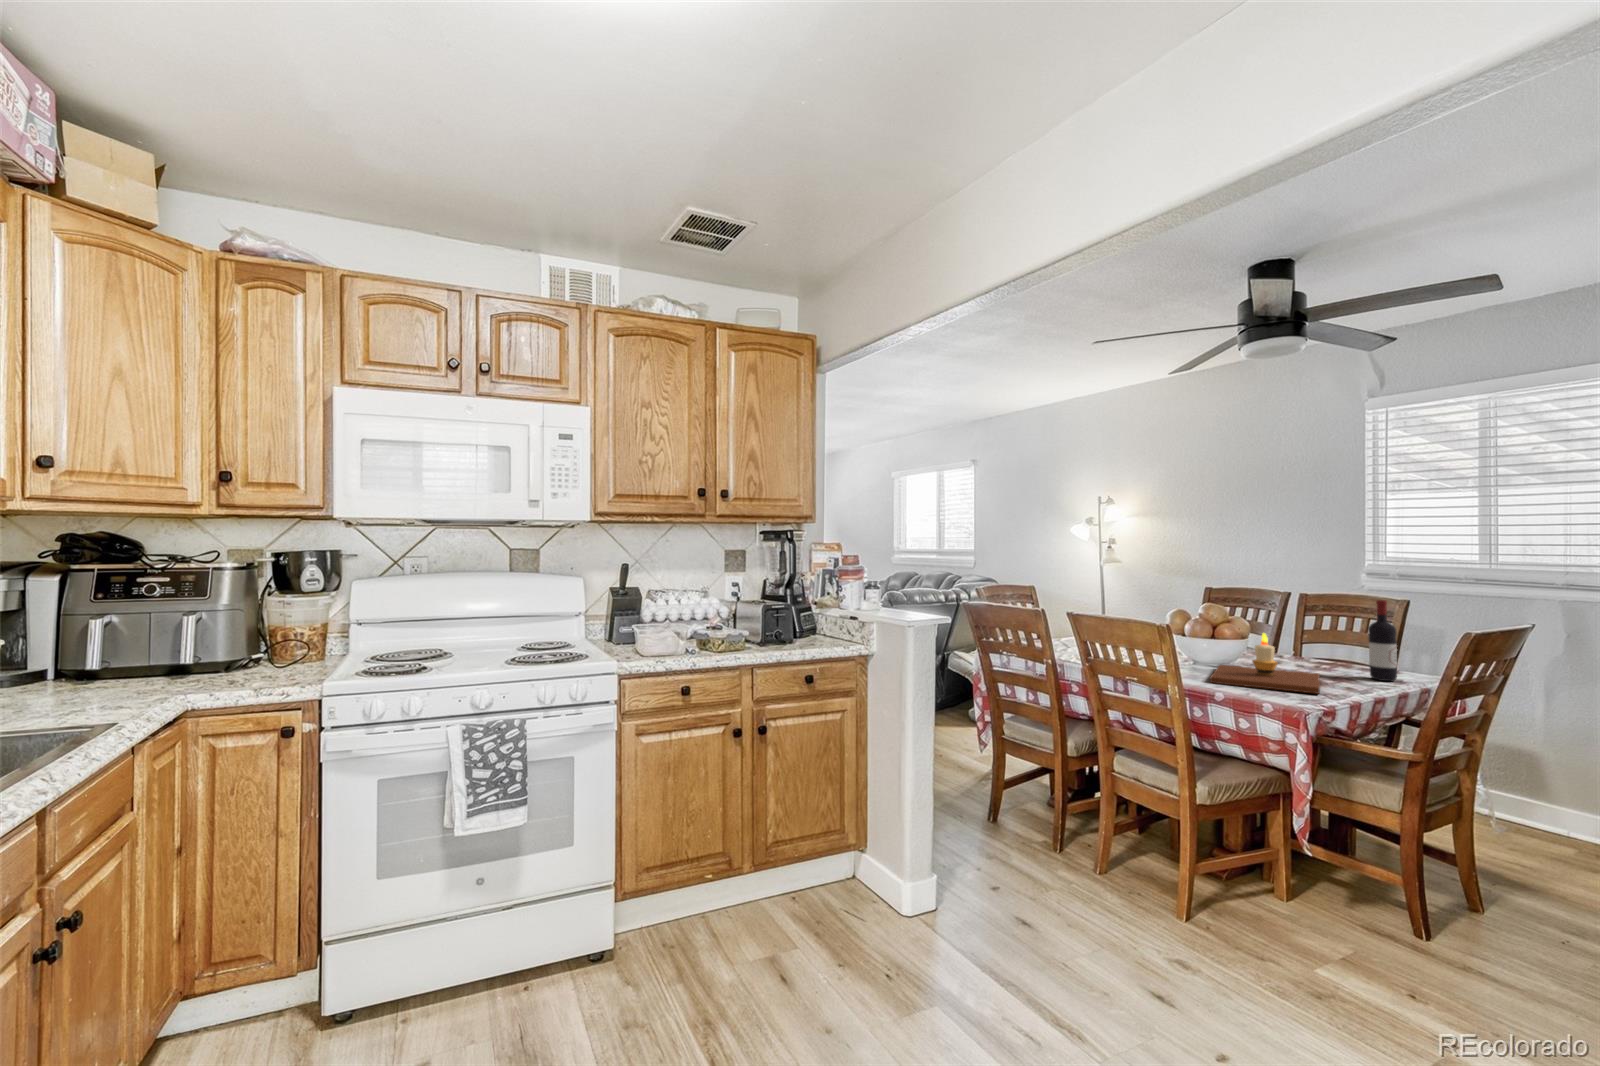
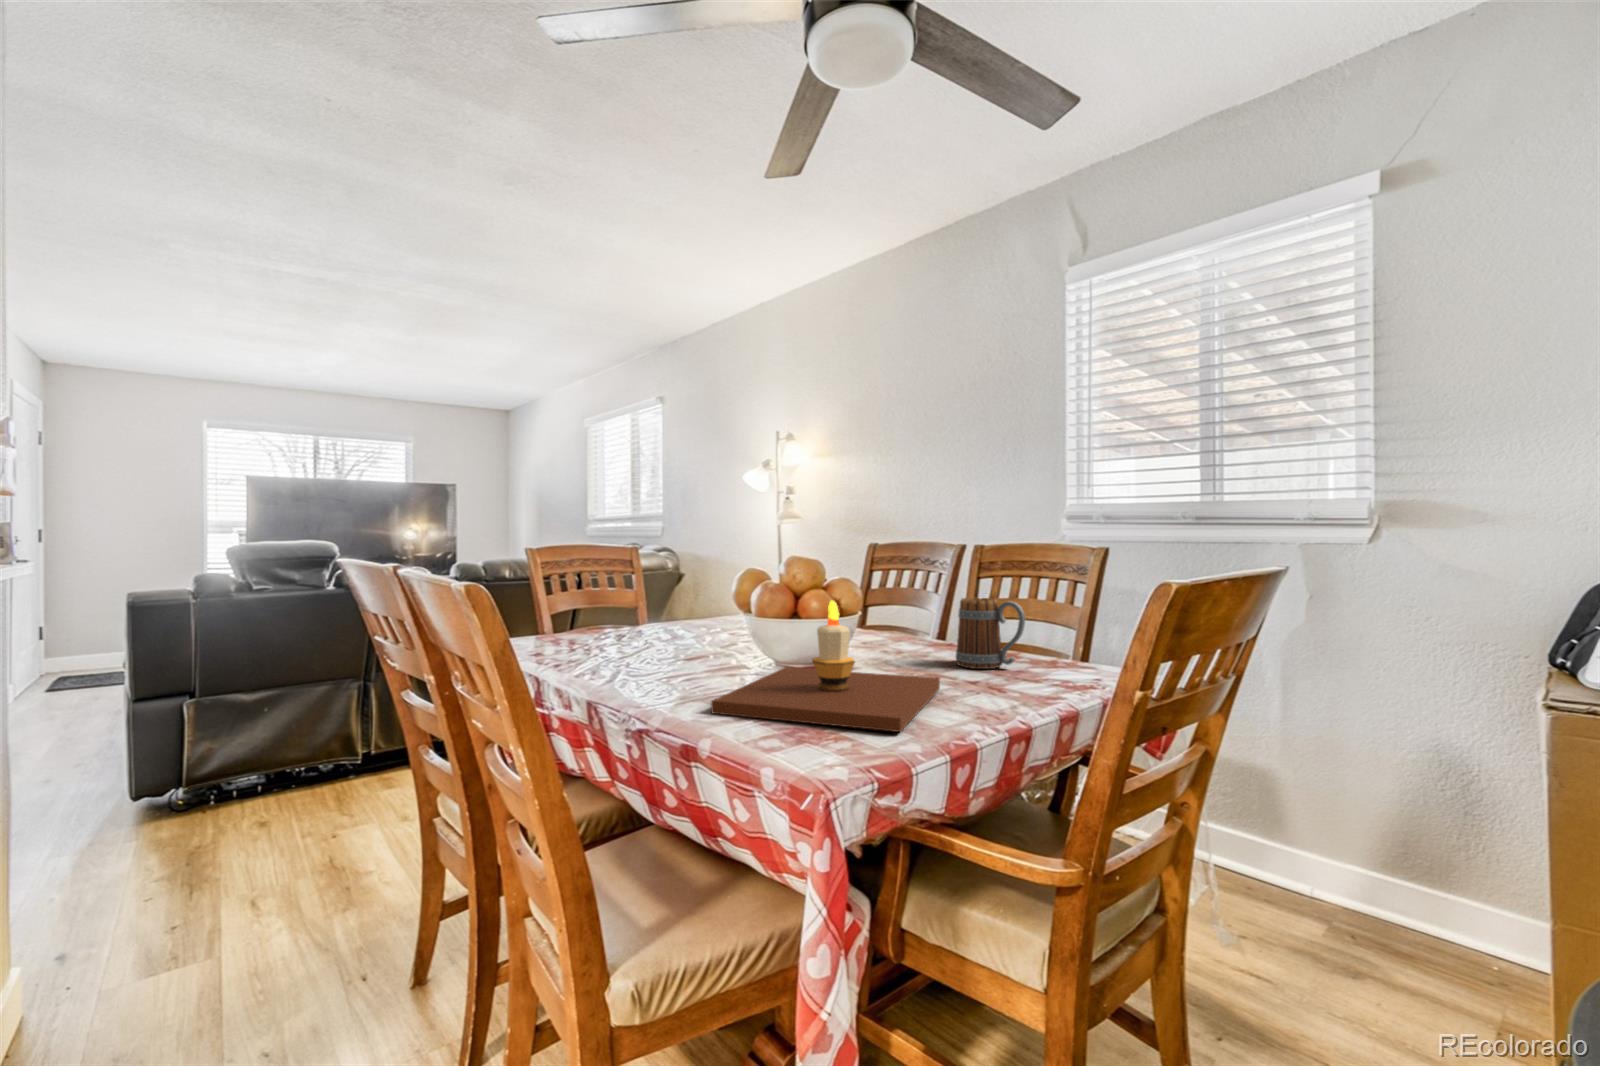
wine bottle: present [1368,600,1397,681] -> none [1028,535,1070,686]
mug: none [1314,631,1362,671] -> present [956,598,1025,669]

